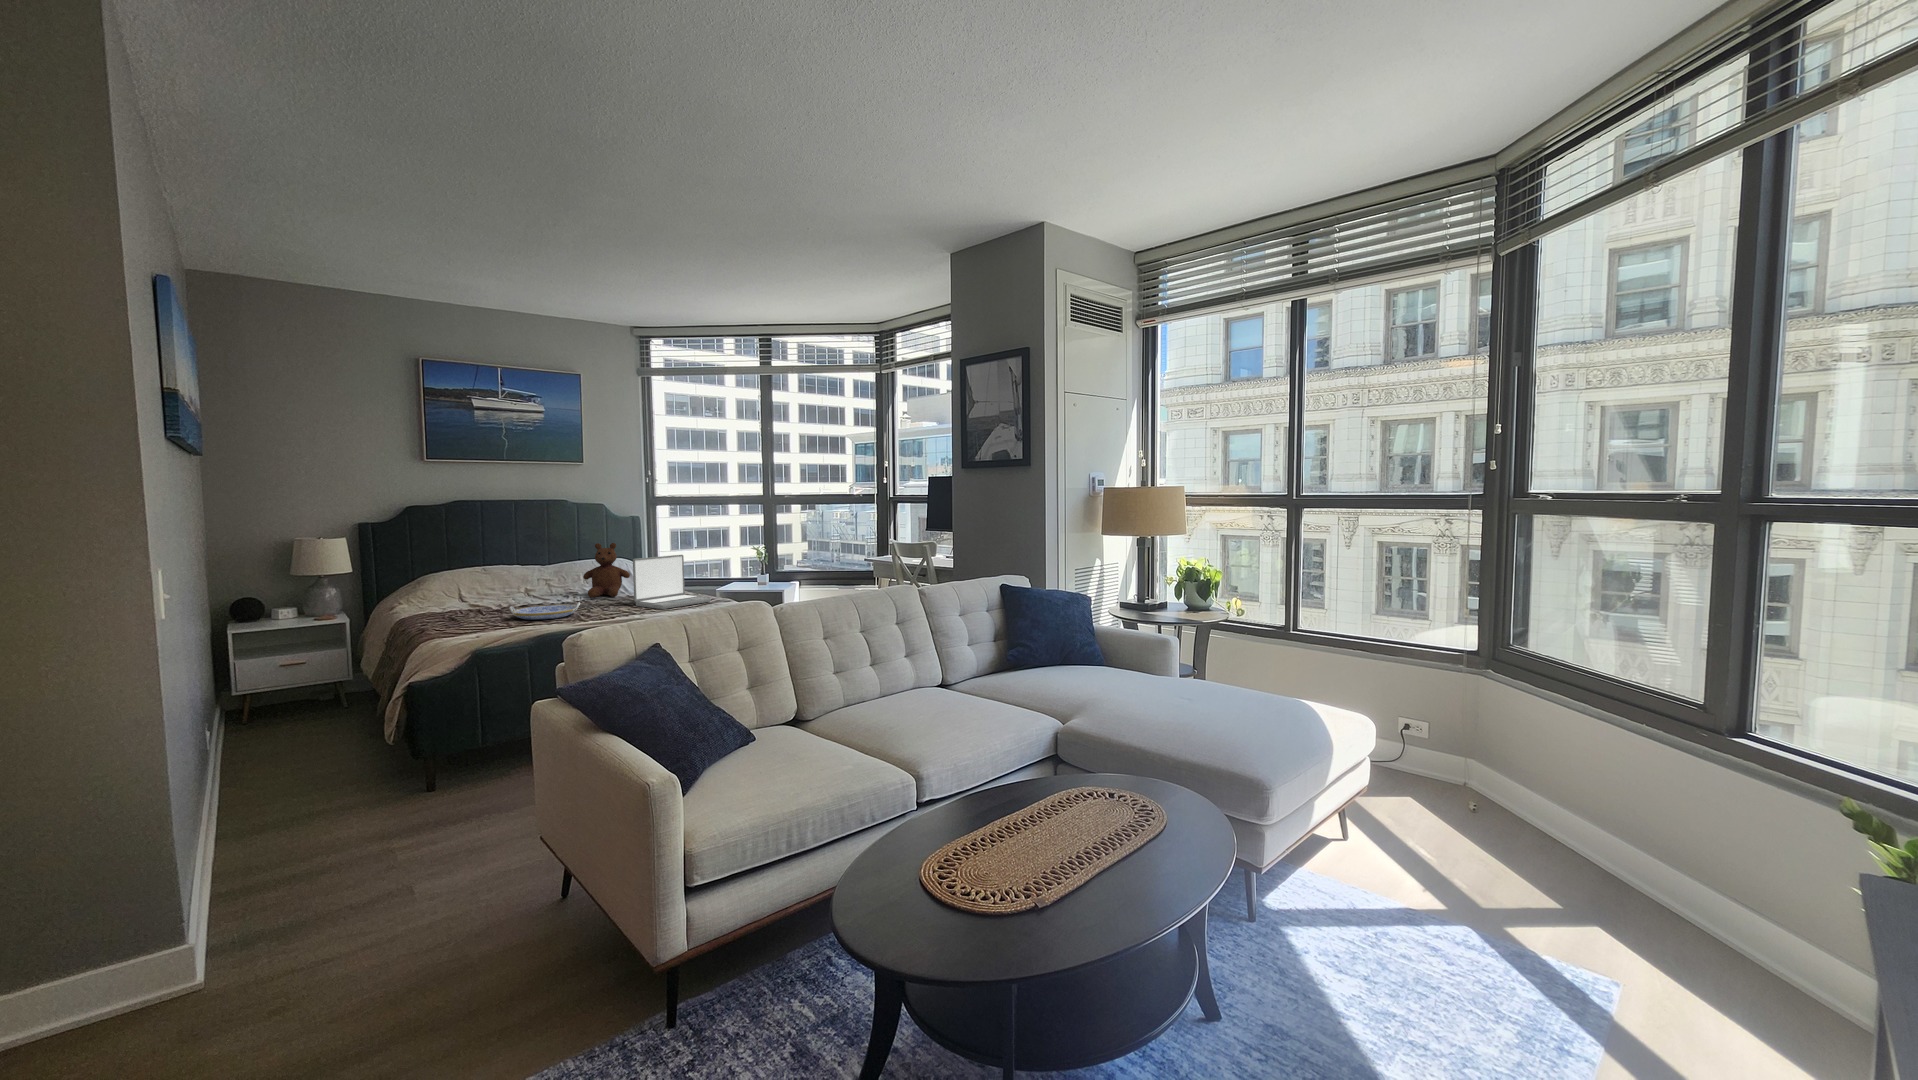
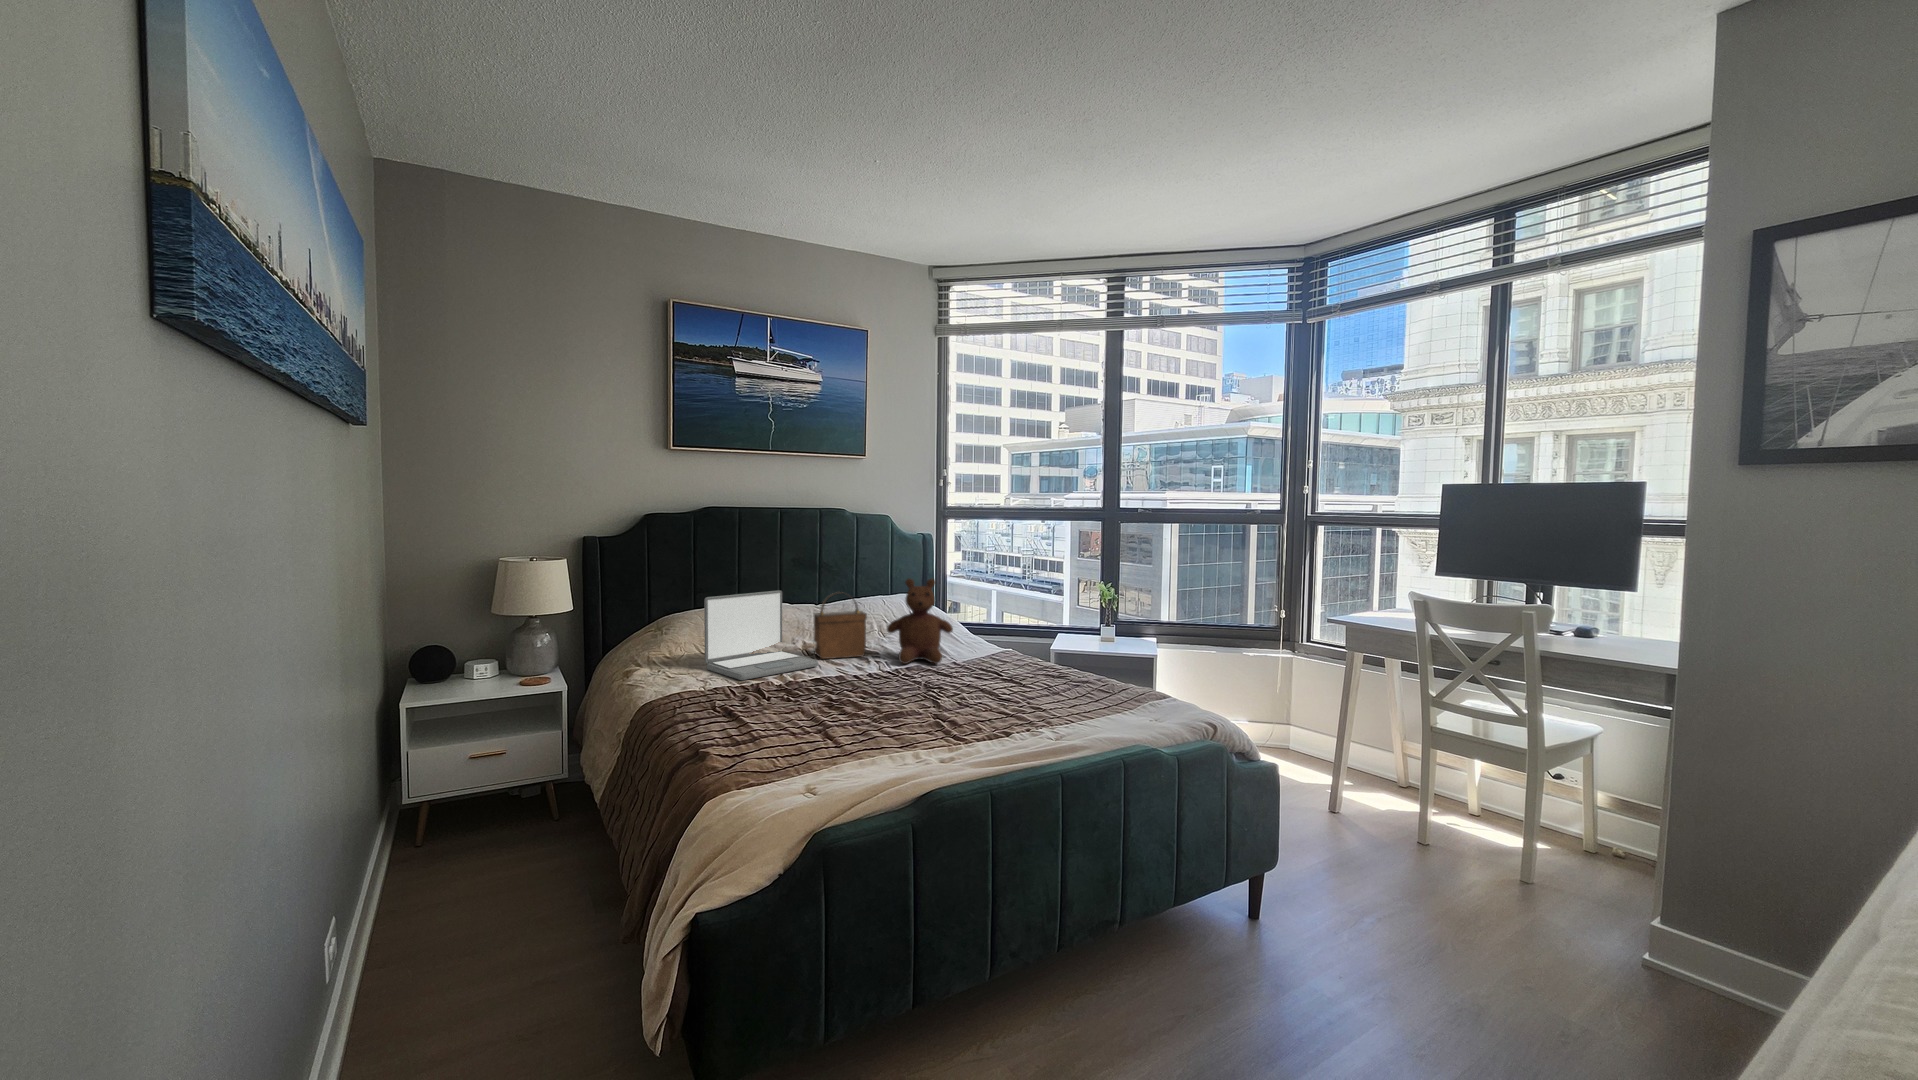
handbag: none [531,554,569,598] -> present [814,593,867,659]
laptop: present [633,555,711,609] -> present [704,590,818,680]
serving tray: present [509,602,580,620] -> none [823,689,930,724]

